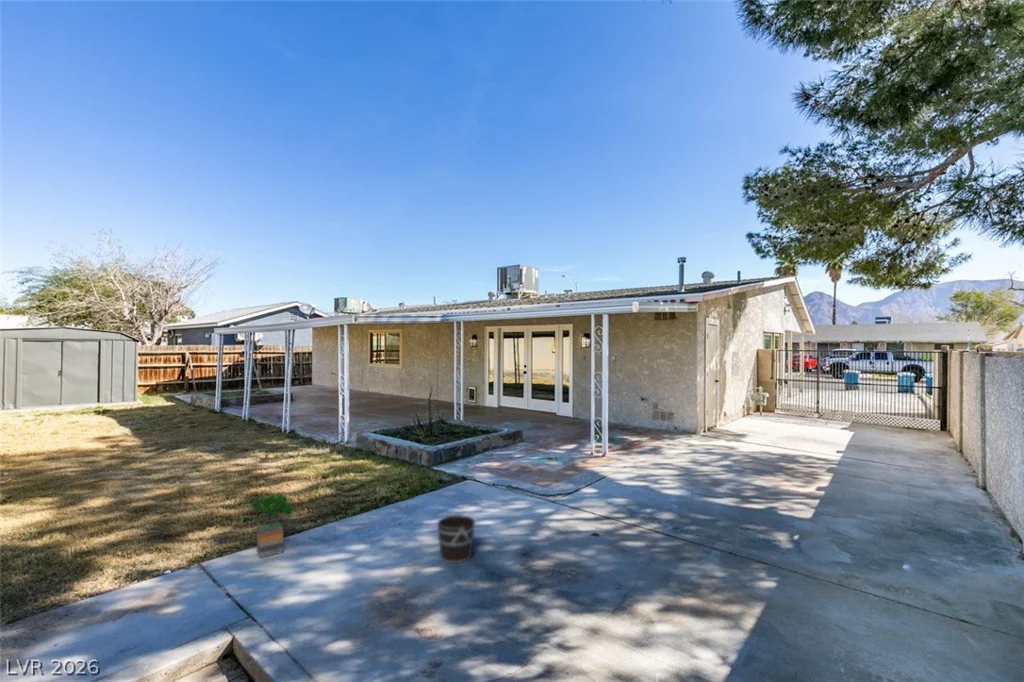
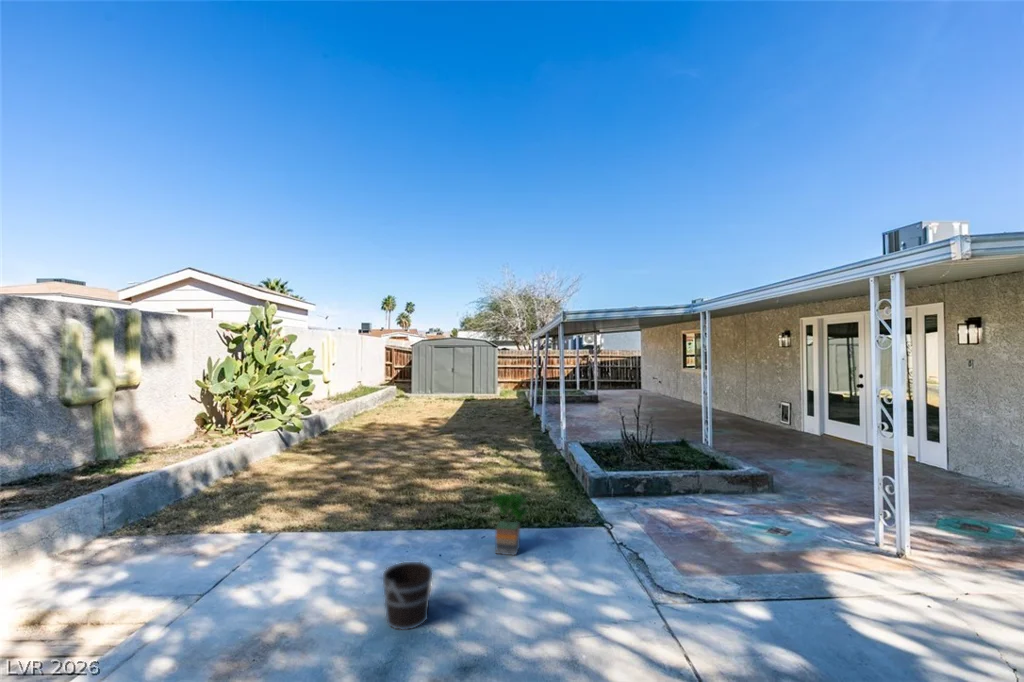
potted tree: present [251,494,293,558] -> present [492,493,527,555]

